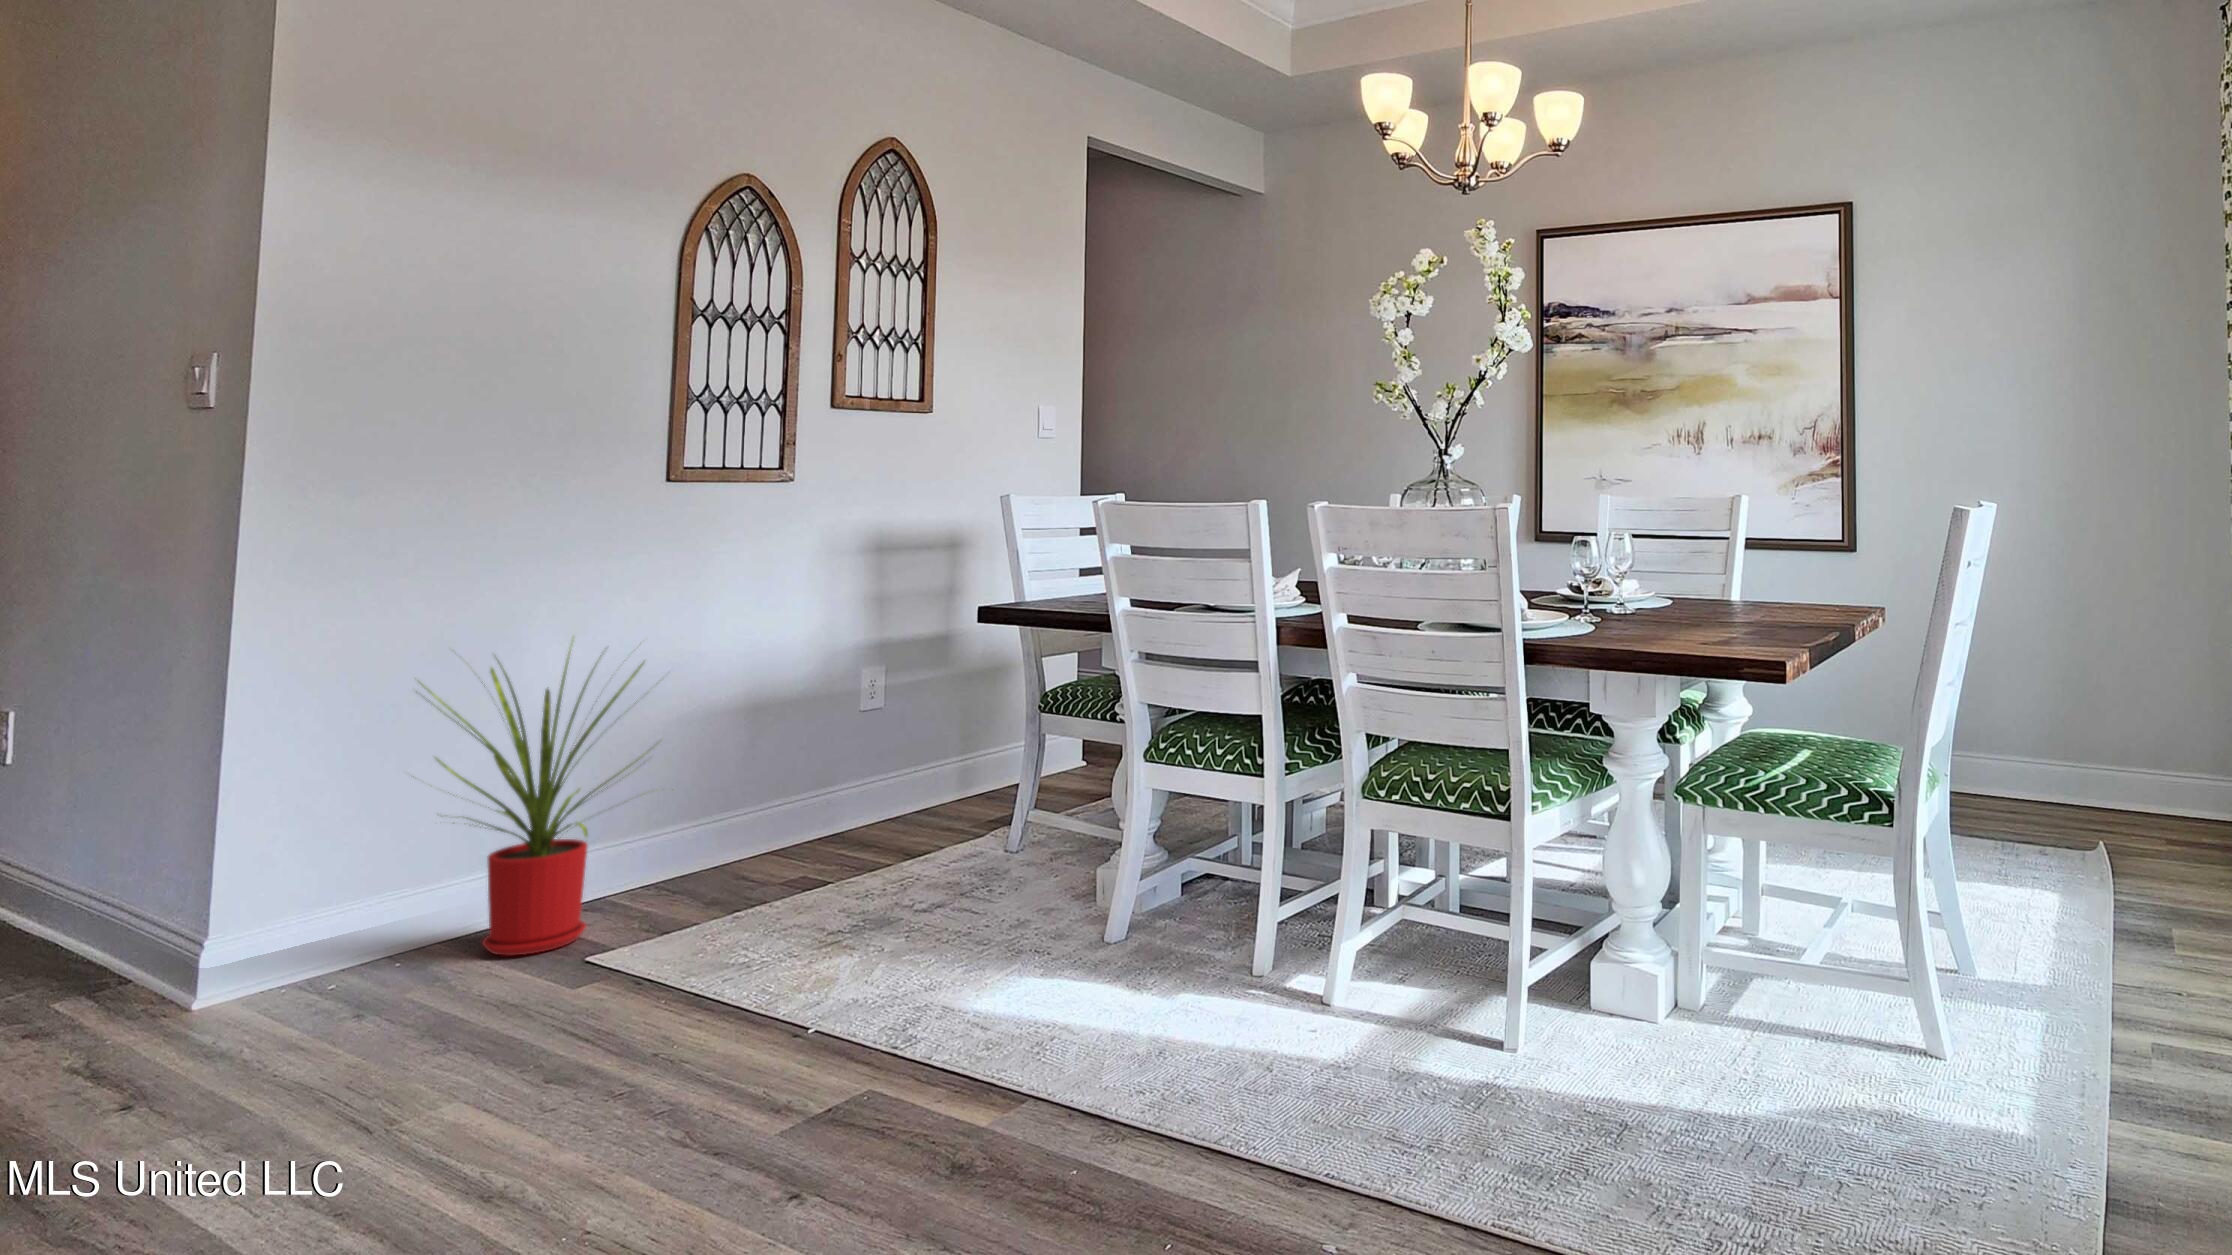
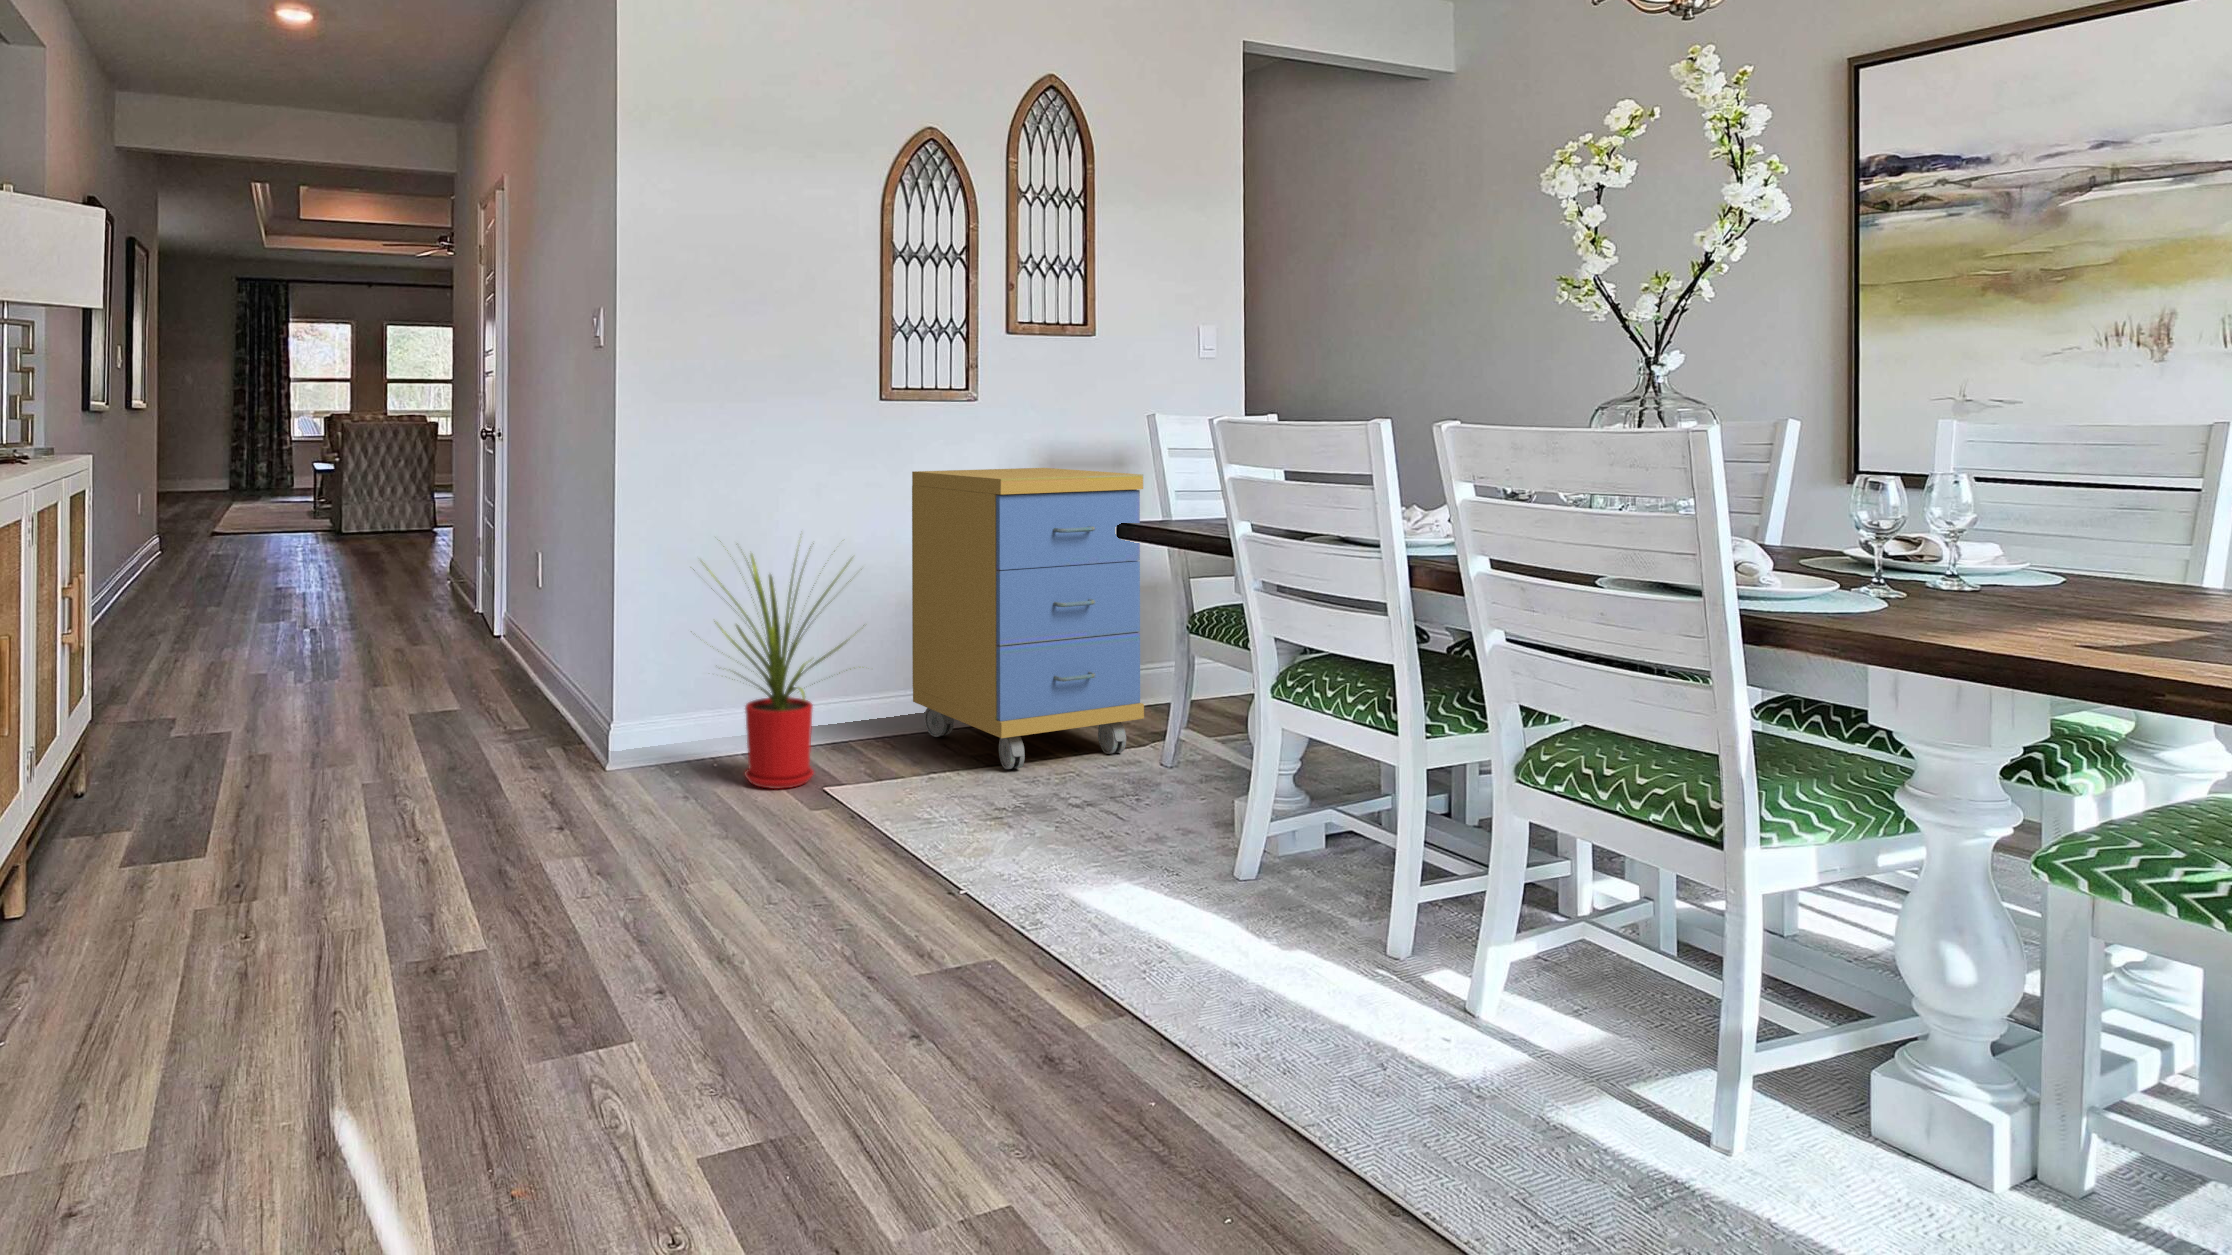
storage cabinet: none [706,553,989,881] -> present [912,468,1144,769]

